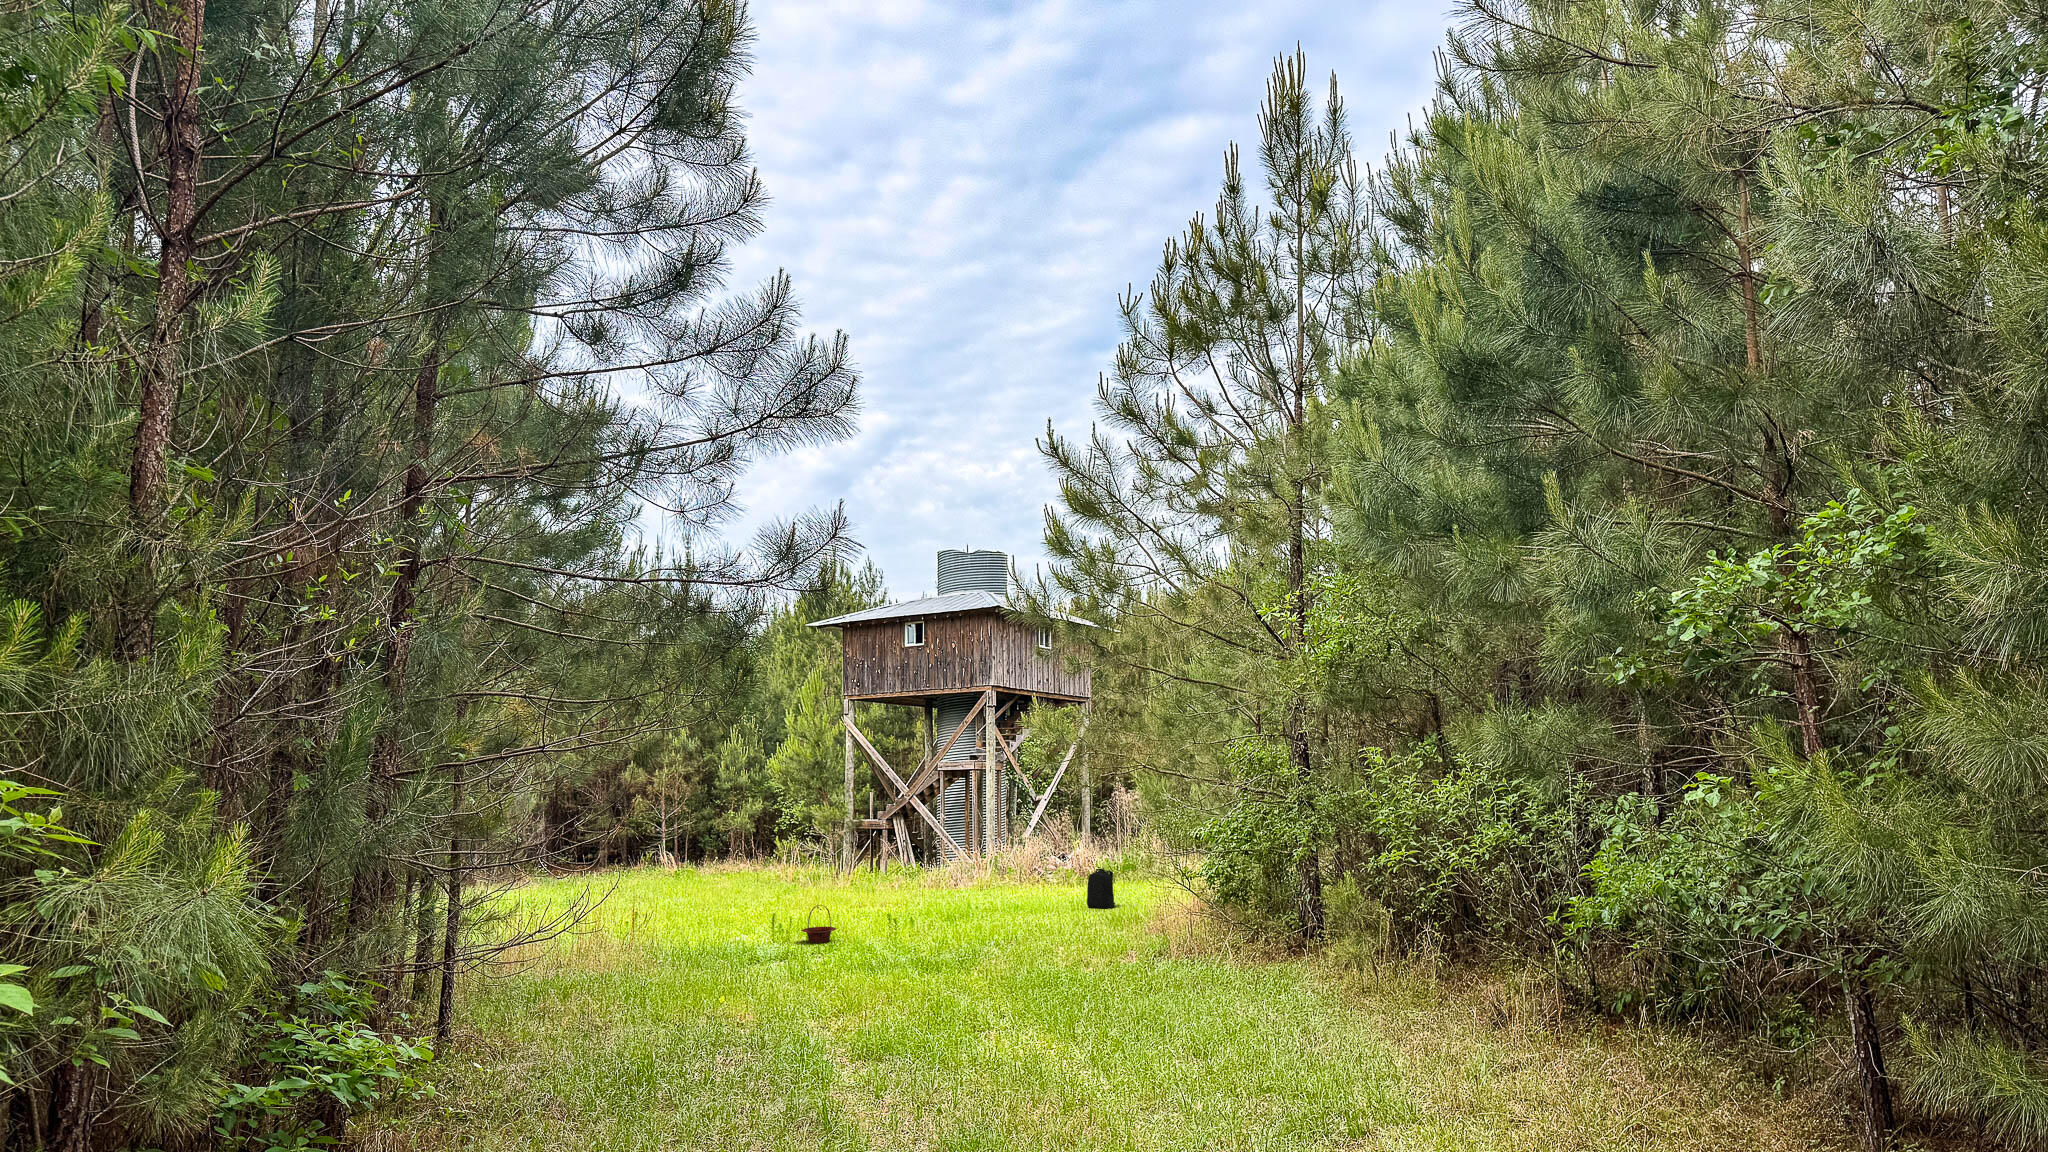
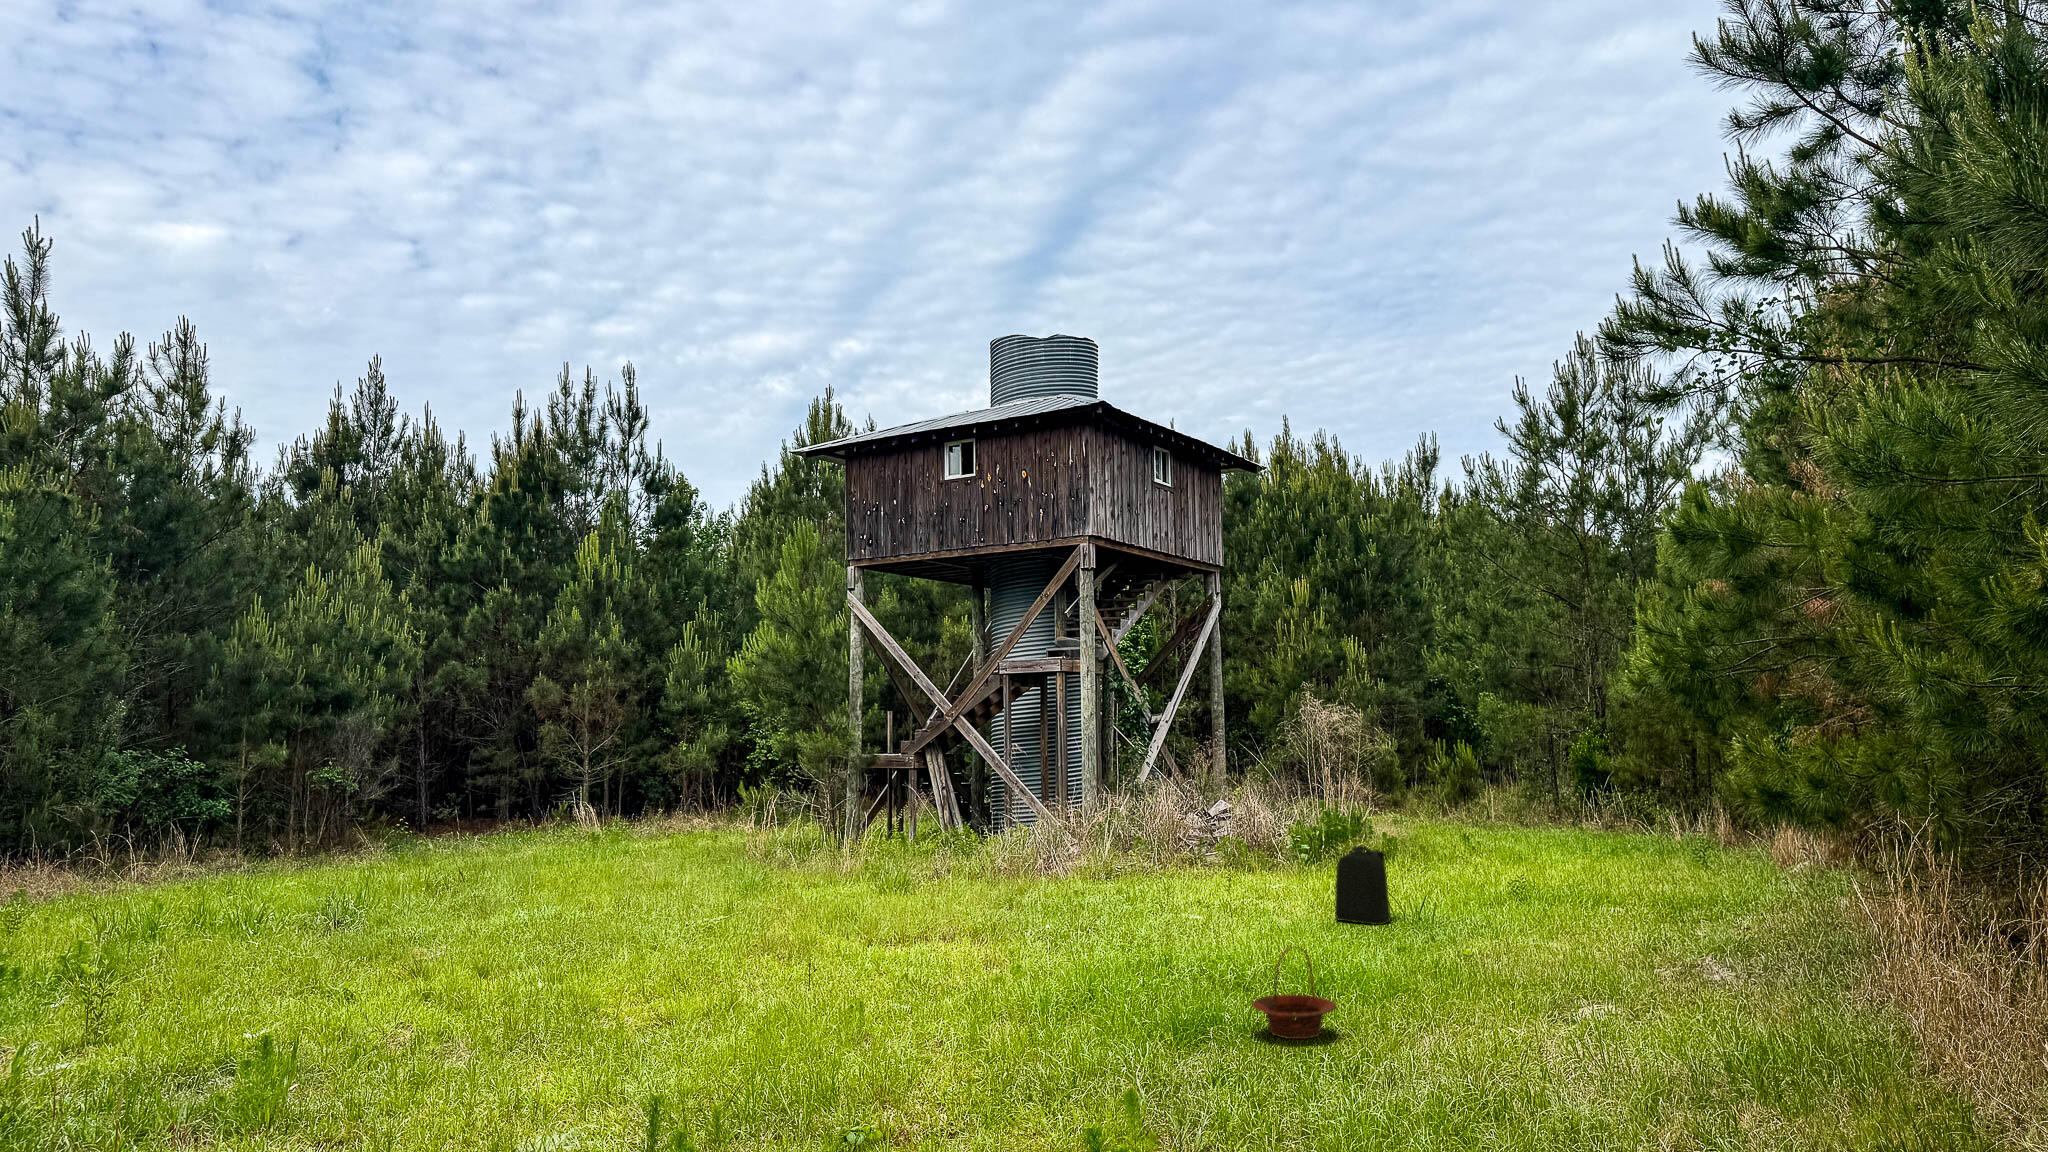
basket: present [802,905,837,943] -> present [1252,946,1337,1039]

